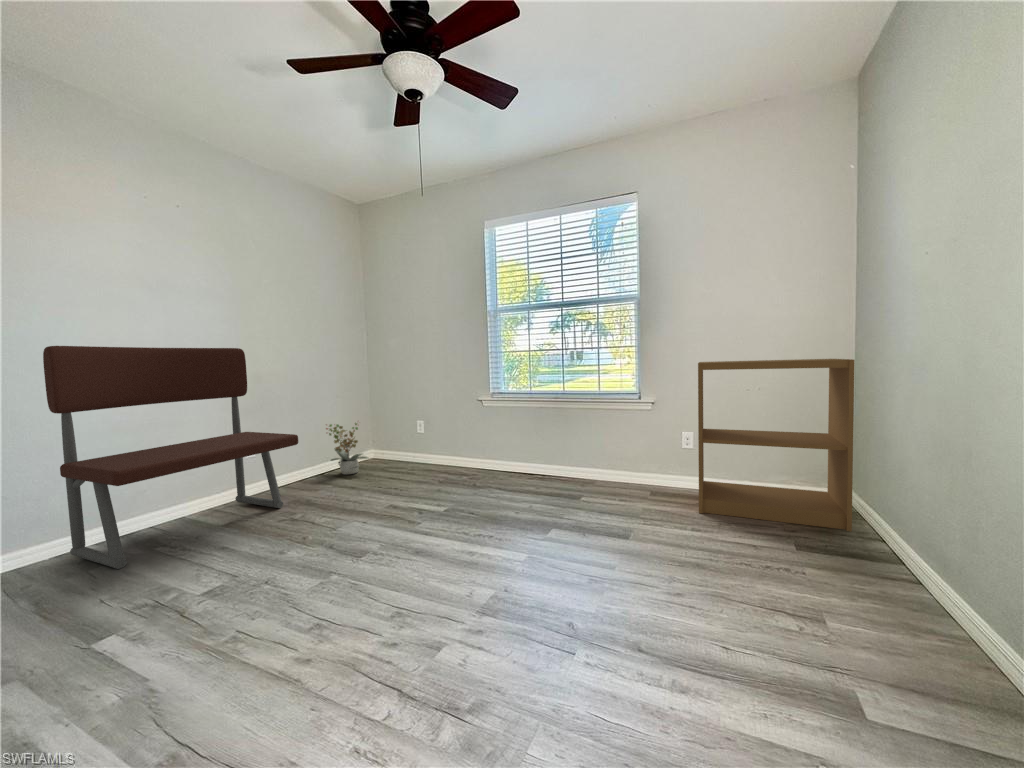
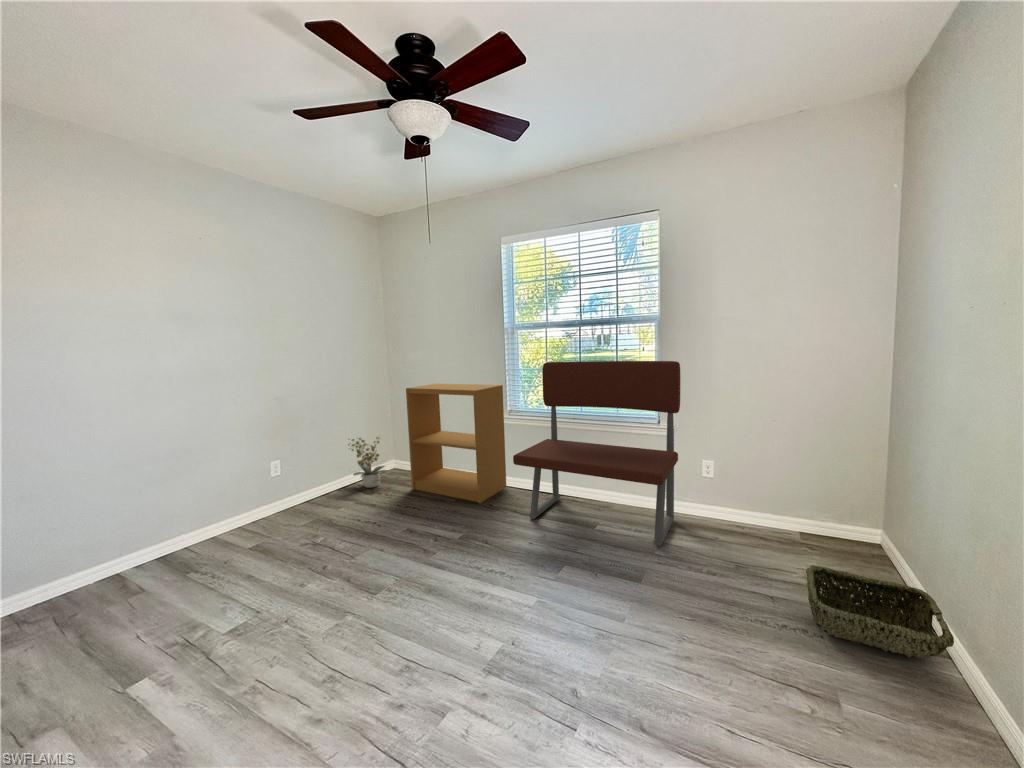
bench: present [43,346,298,569] -> present [513,361,681,547]
bookshelf: present [698,359,855,531] -> present [406,383,506,503]
woven basket: none [786,510,924,584] -> present [806,565,954,658]

